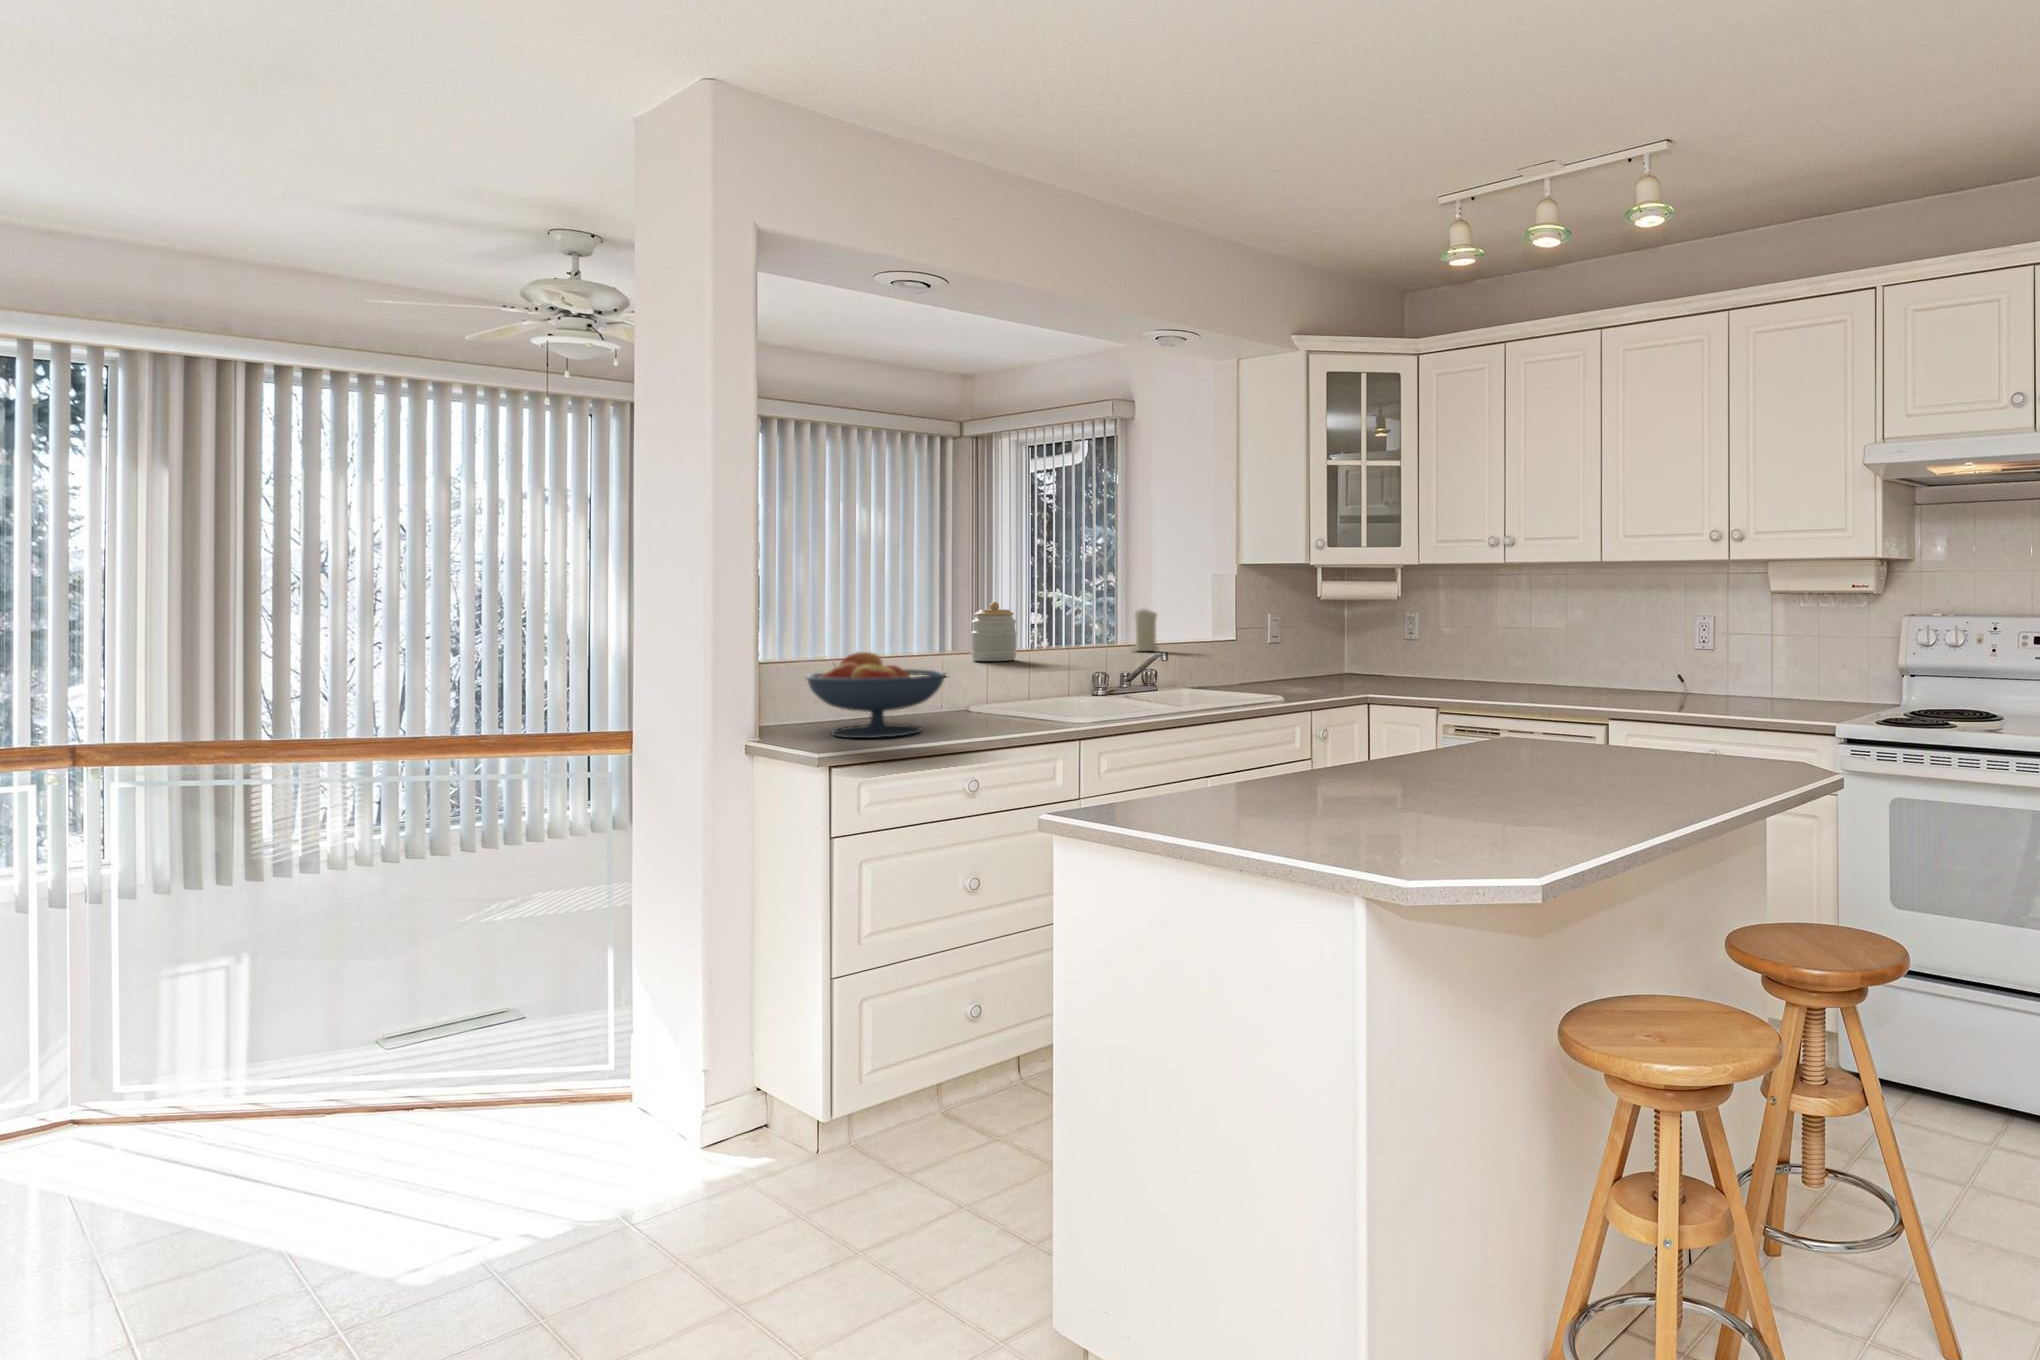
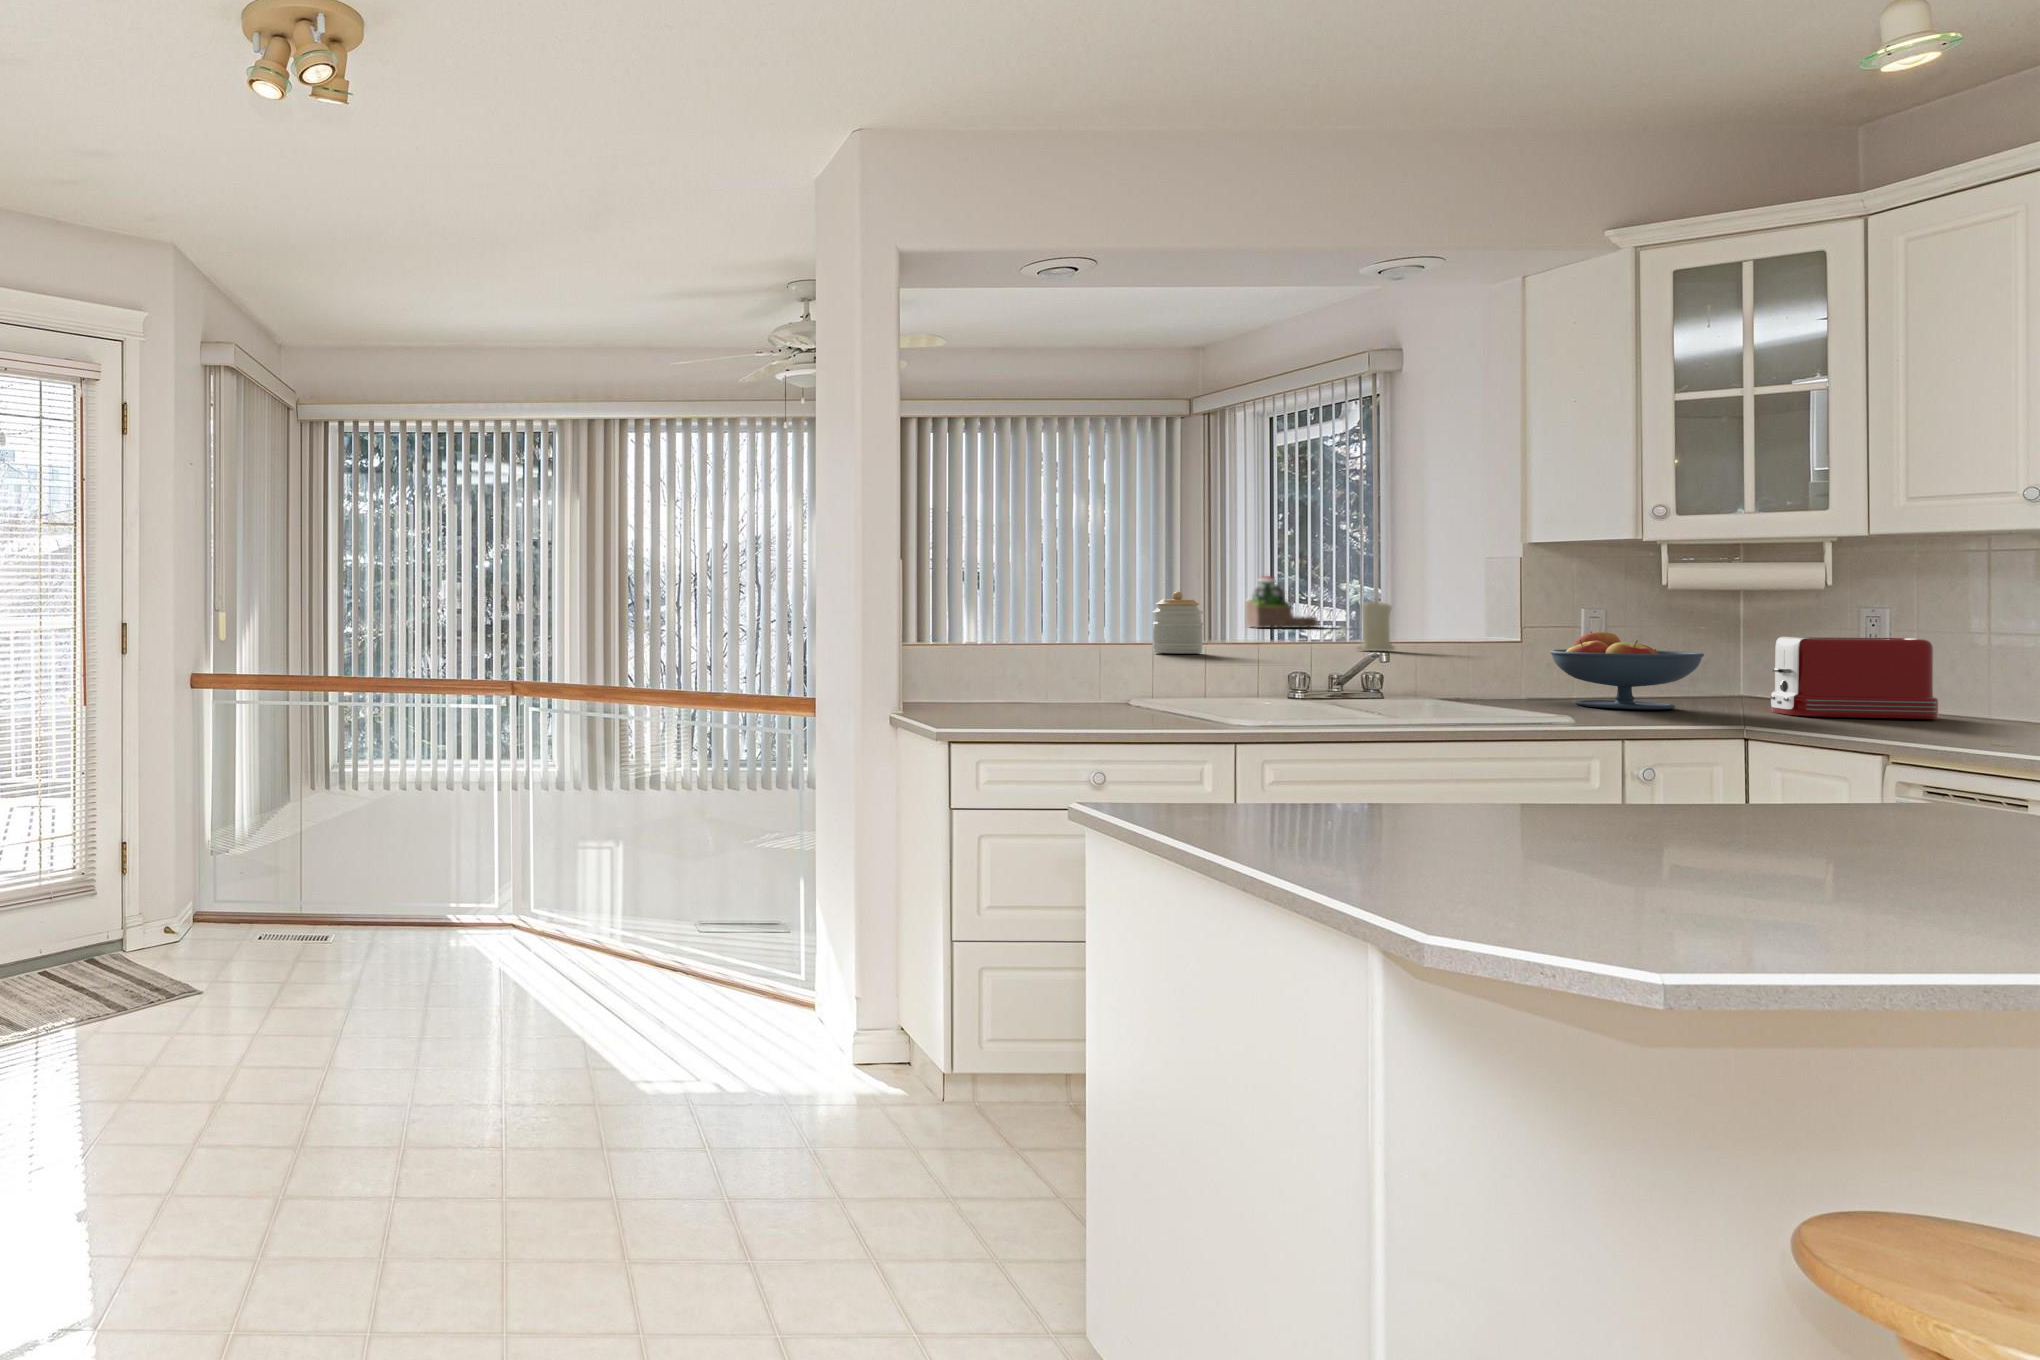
succulent plant: none [1009,582,1065,627] -> present [1246,576,1317,628]
toaster: none [1377,633,1456,688] -> present [1770,637,1938,719]
fruit bowl: present [806,652,946,738] -> present [1550,632,1704,709]

